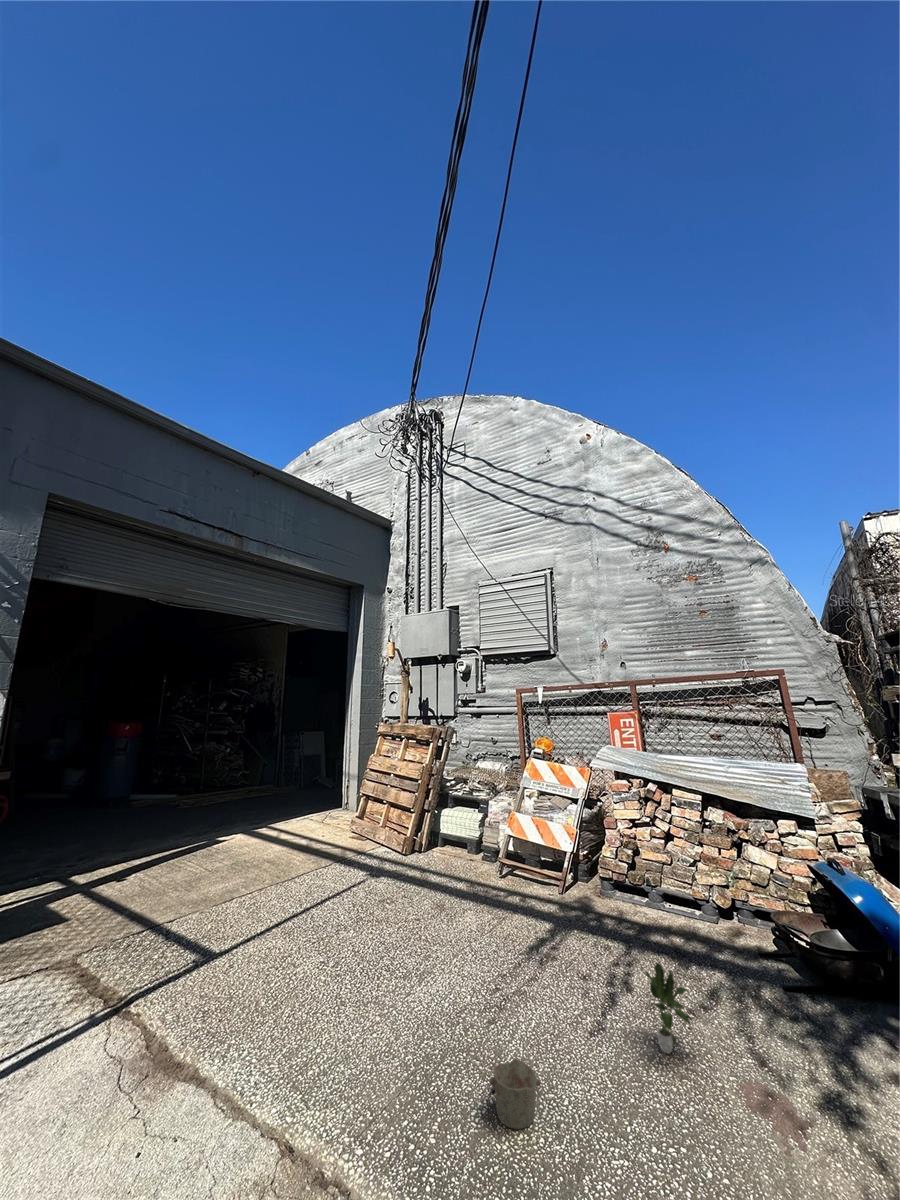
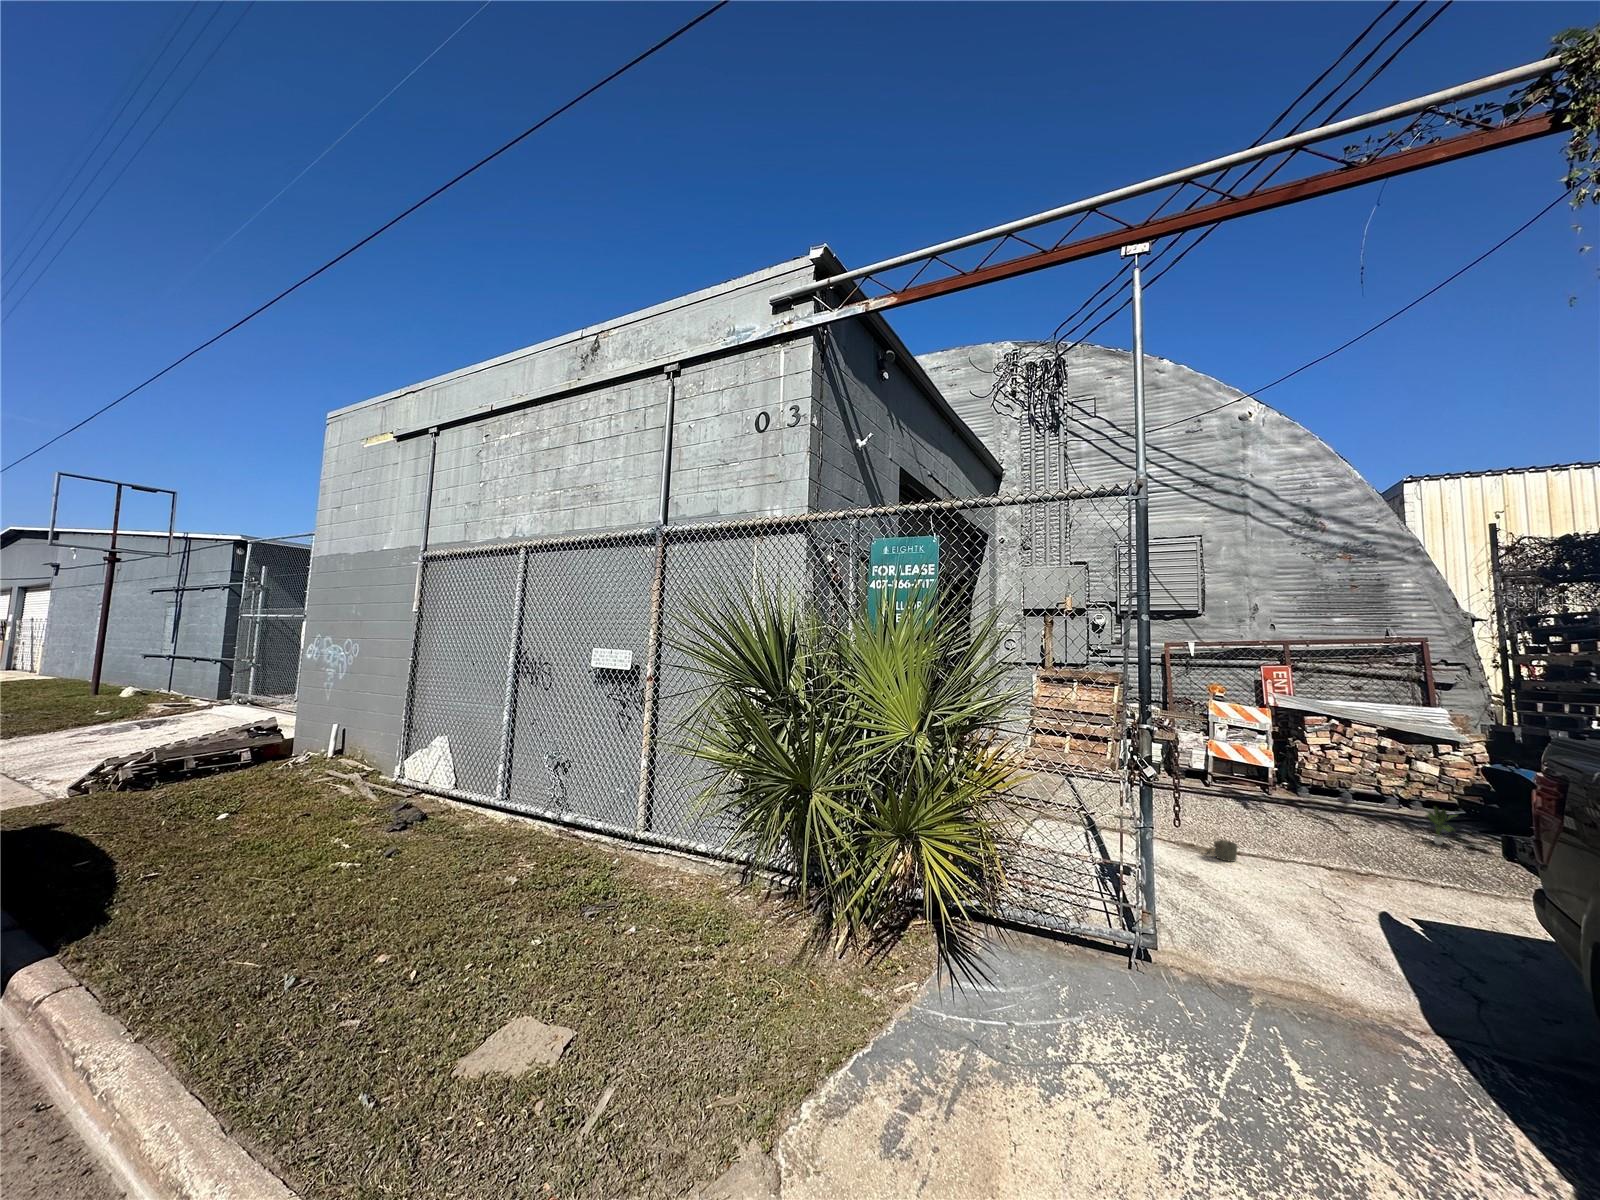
bucket: present [490,1059,541,1129] -> present [1207,840,1238,862]

